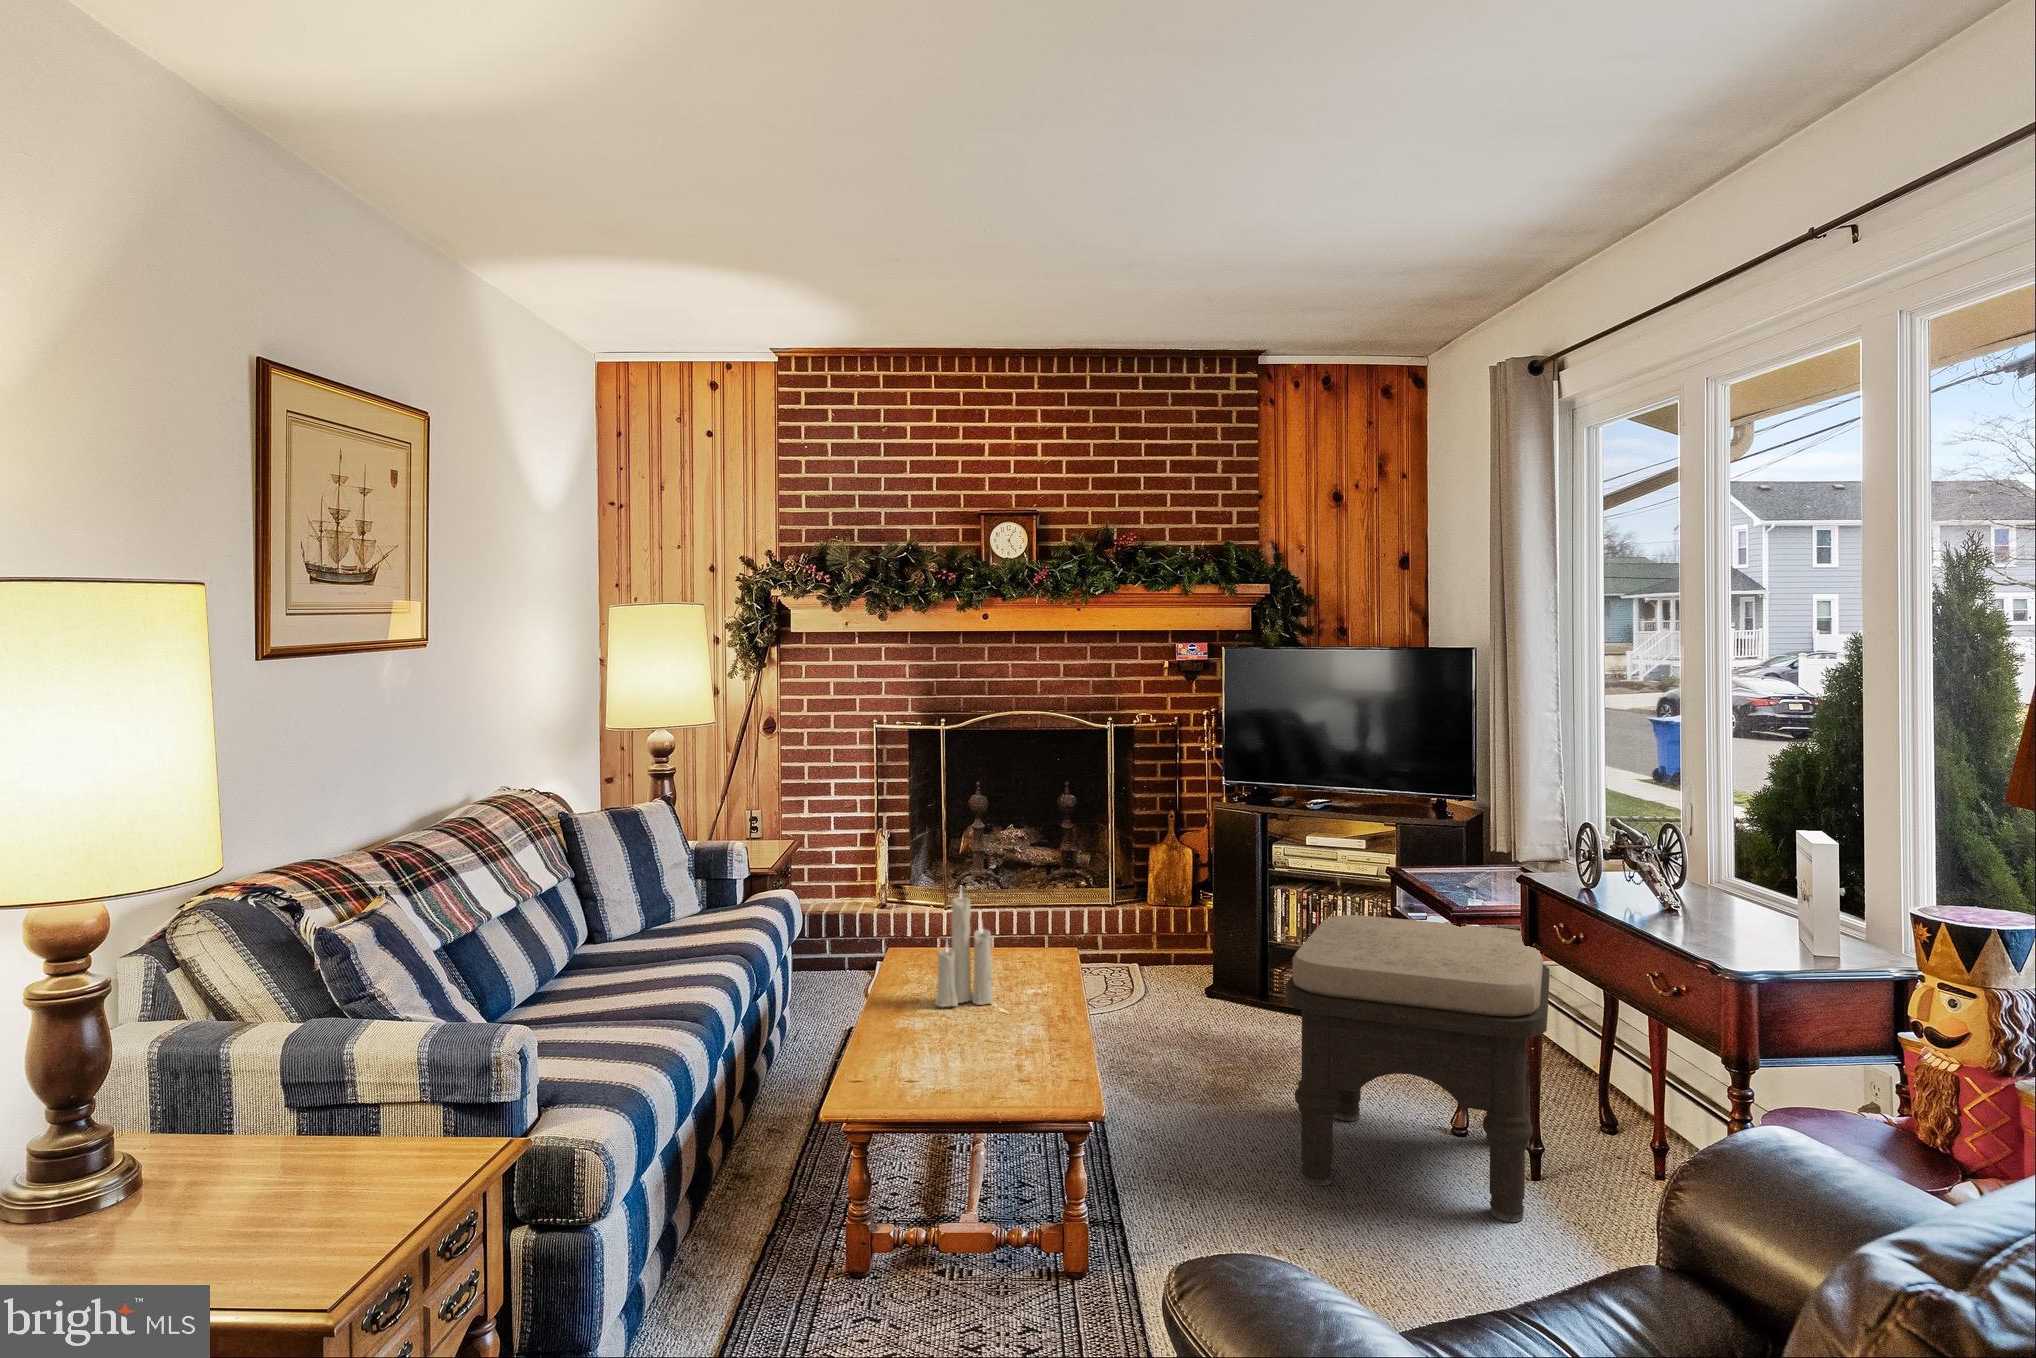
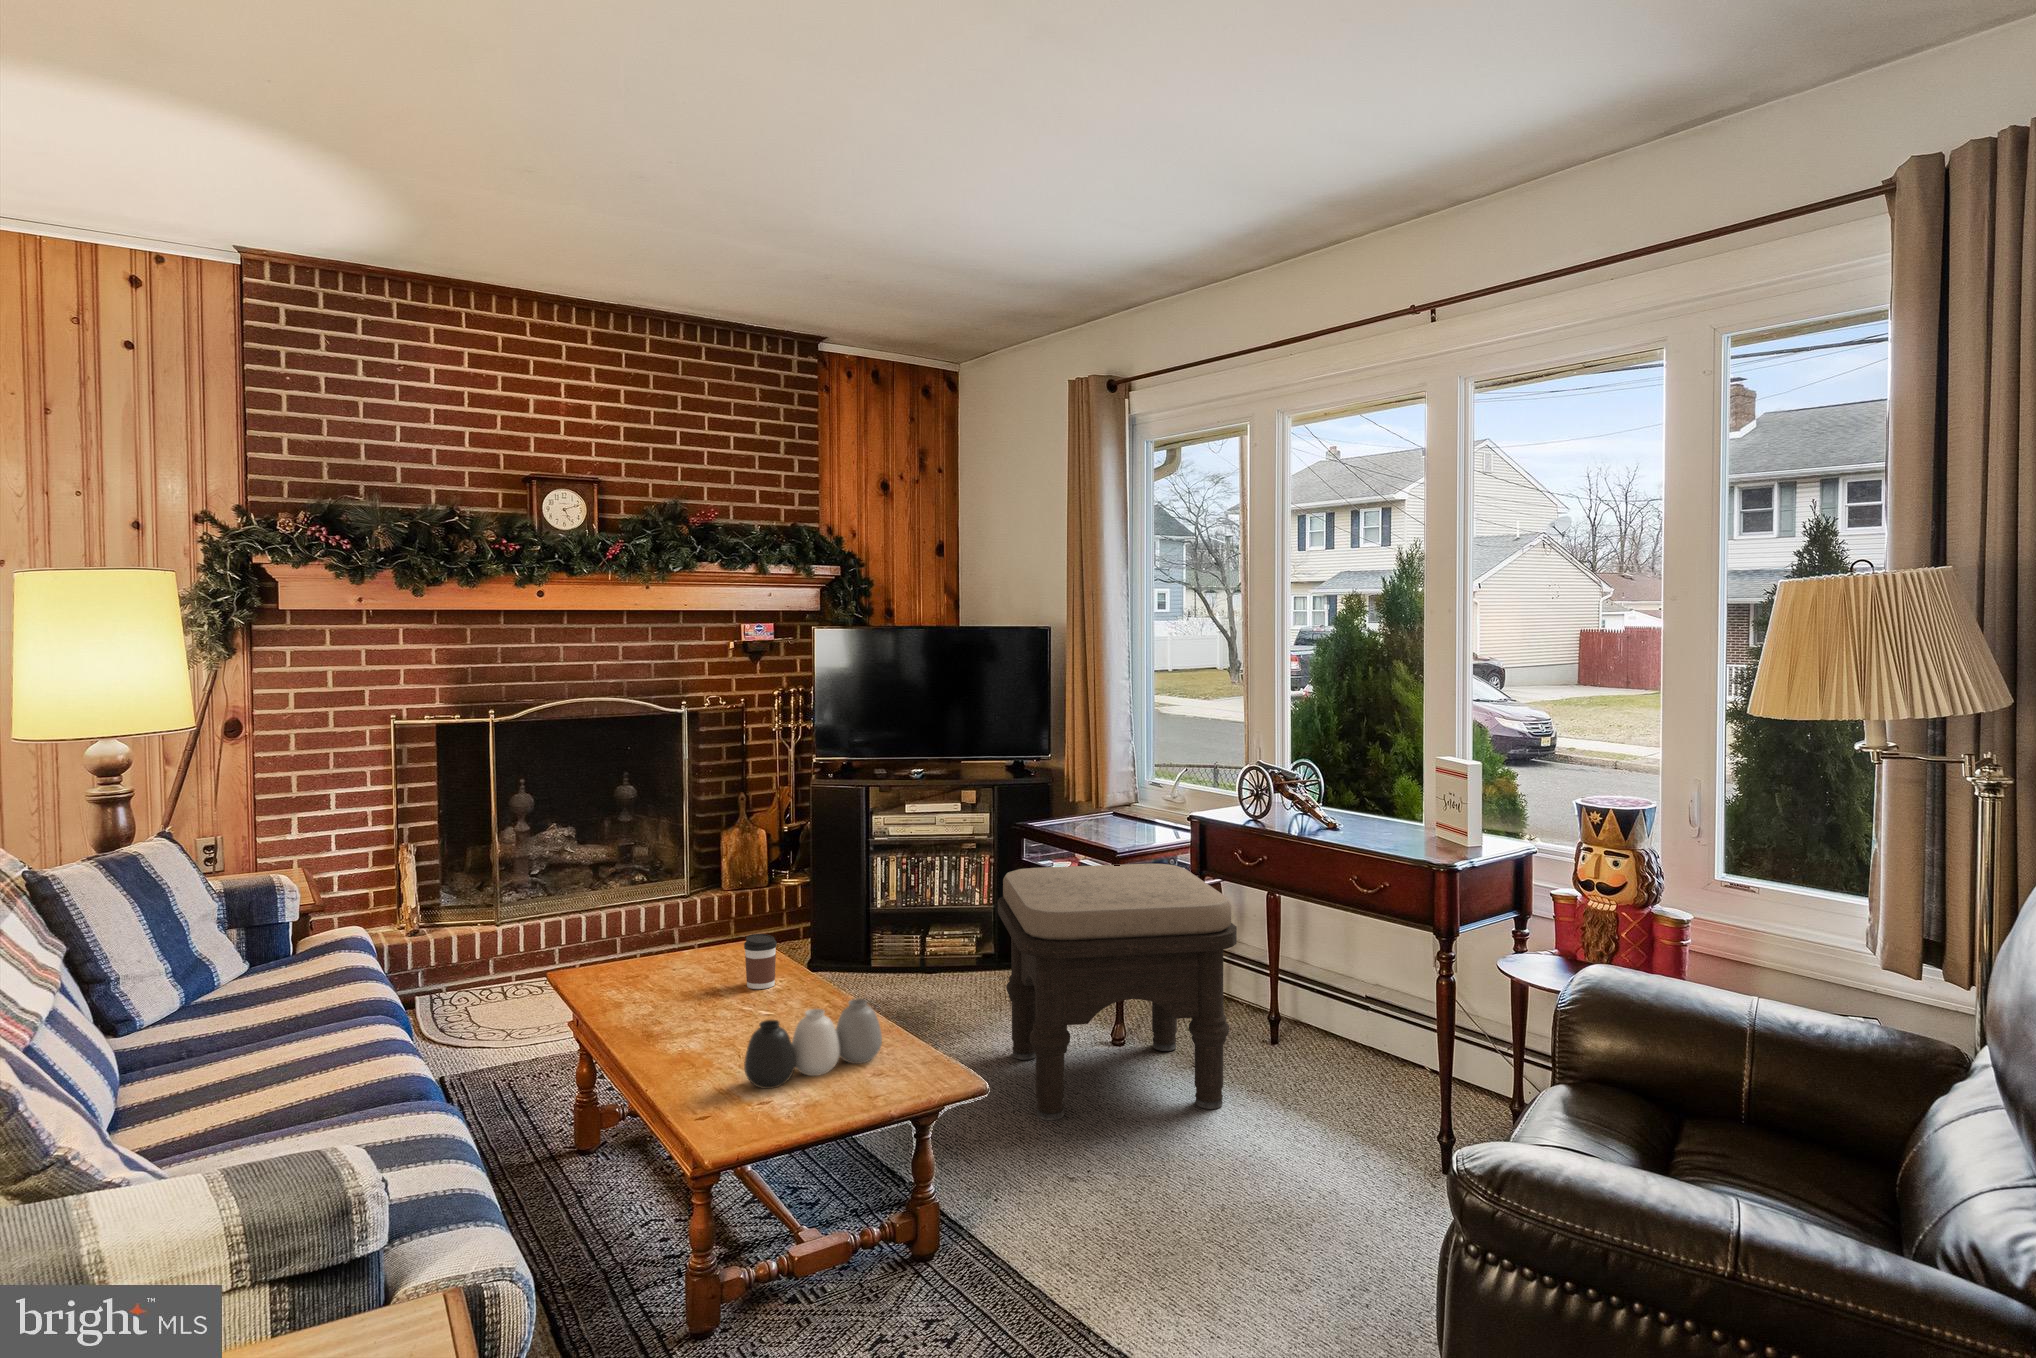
candle: present [935,893,993,1007] -> none [677,872,739,1020]
coffee cup: none [1016,941,1045,992] -> present [744,934,777,989]
vase: none [917,1012,1052,1076] -> present [744,999,882,1089]

